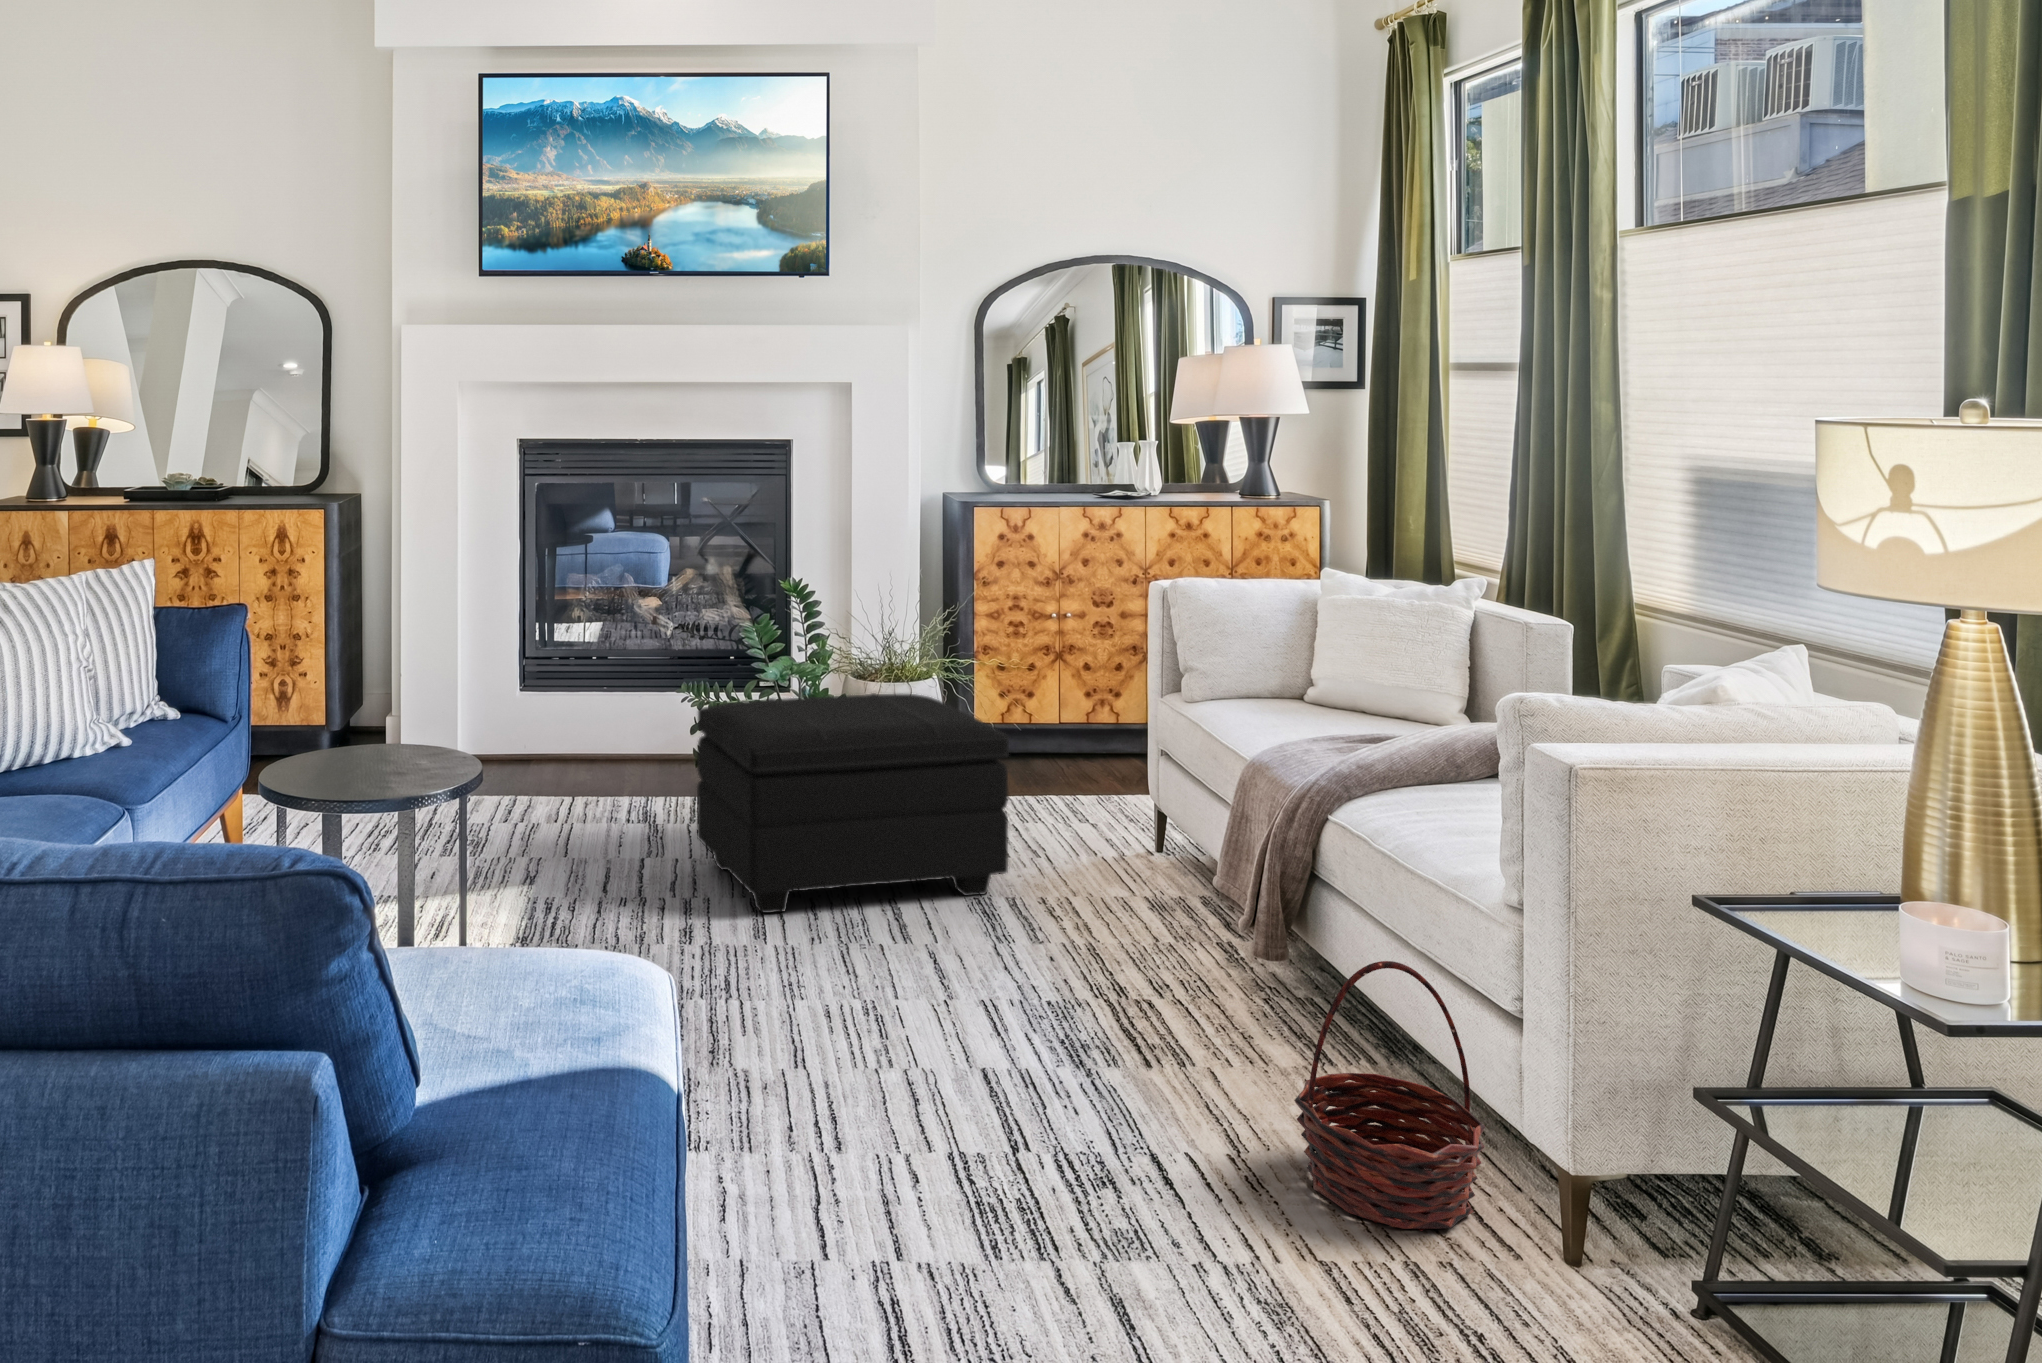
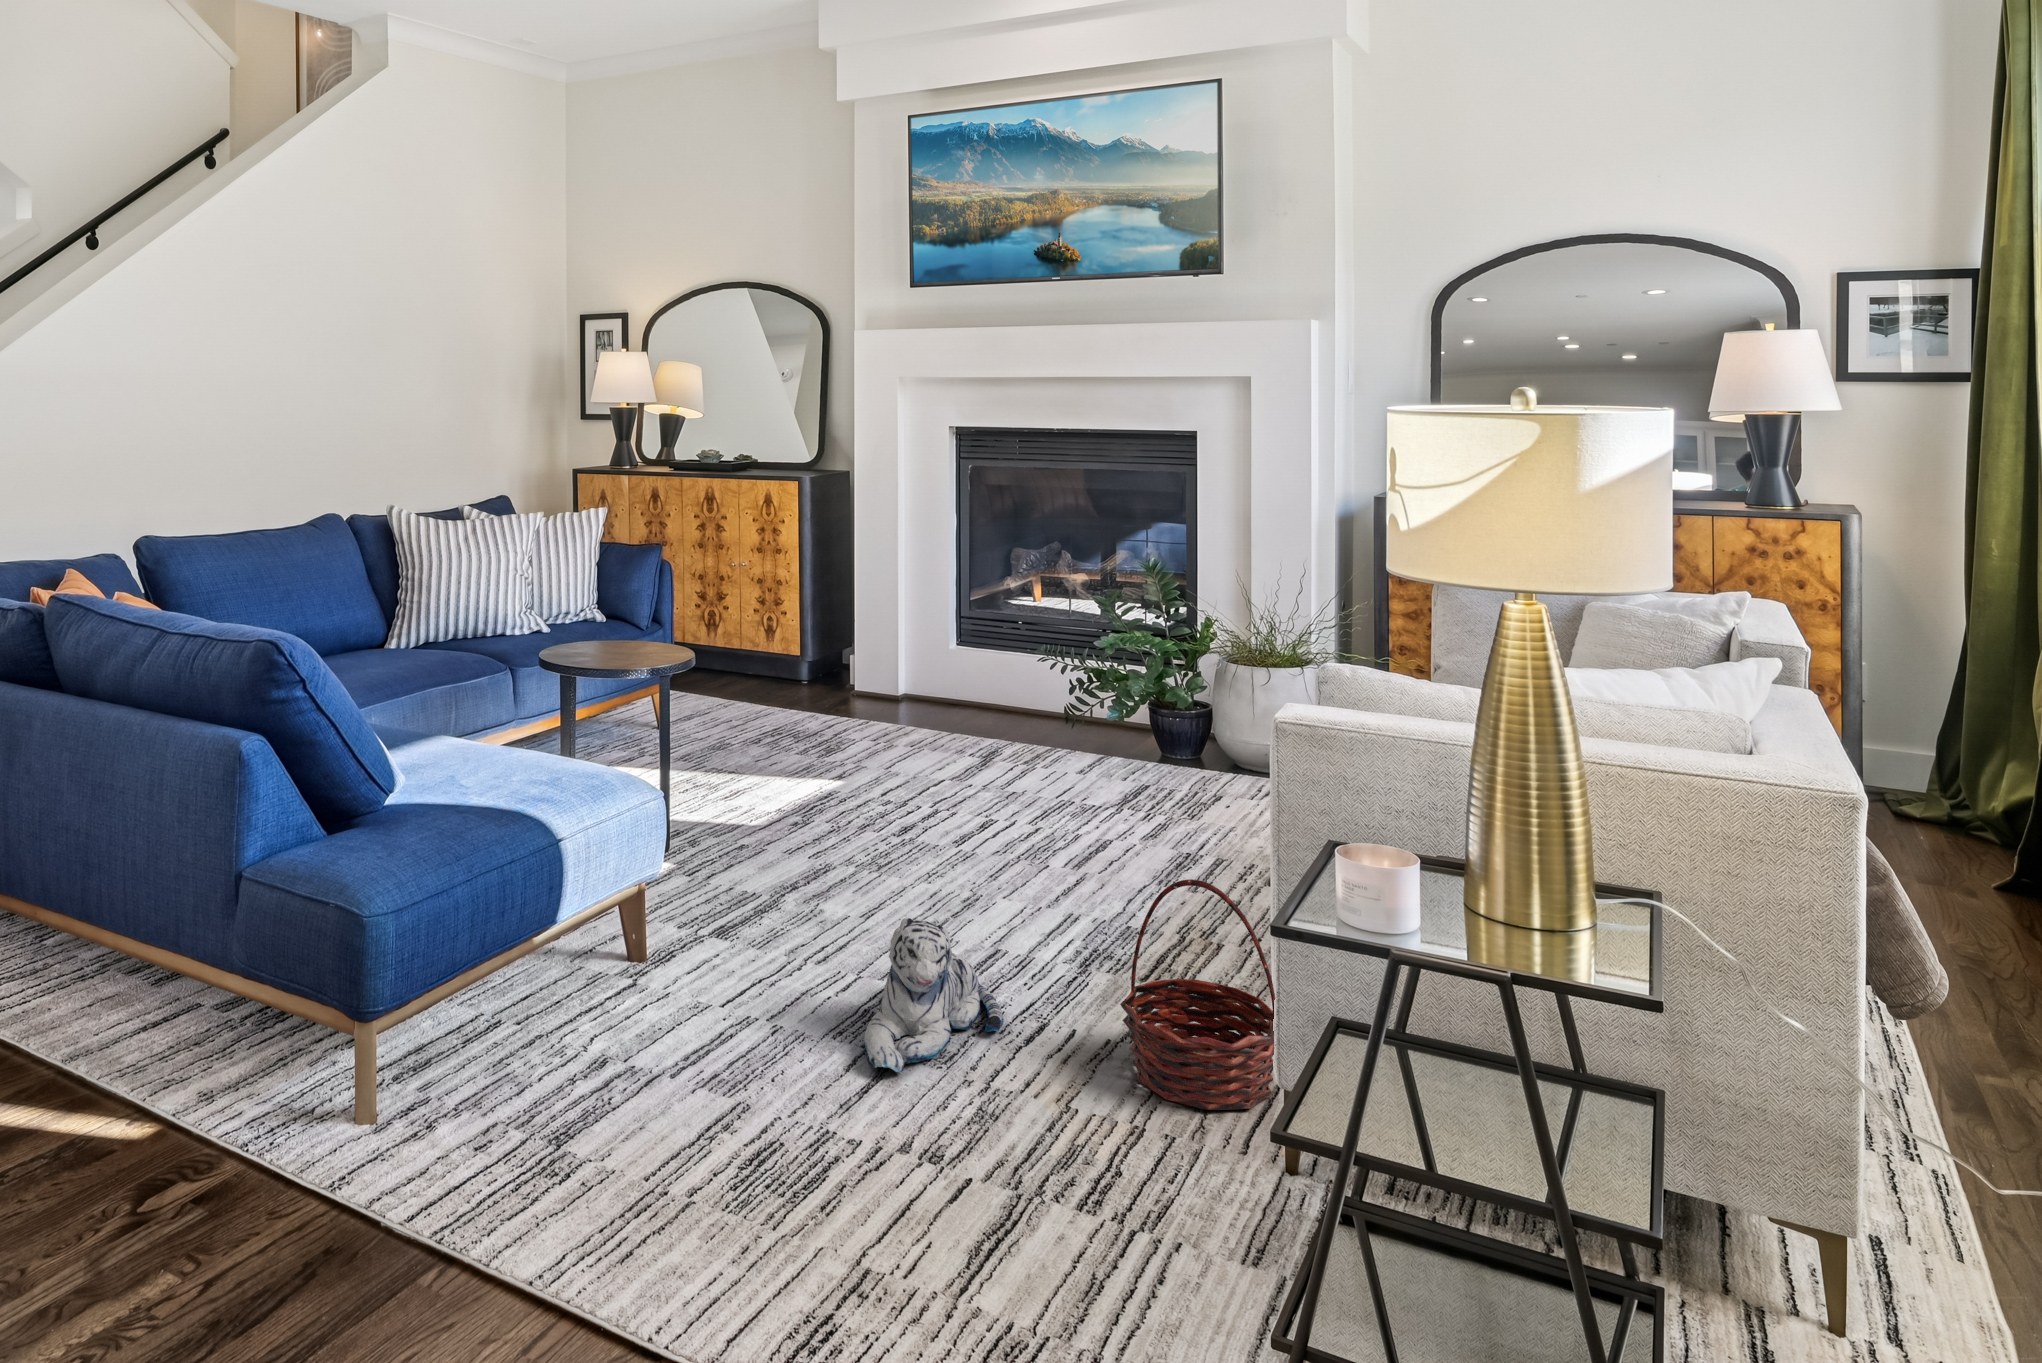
footstool: present [697,693,1009,913] -> none [967,645,1225,837]
plush toy: none [1009,1077,1162,1298] -> present [864,917,1004,1073]

